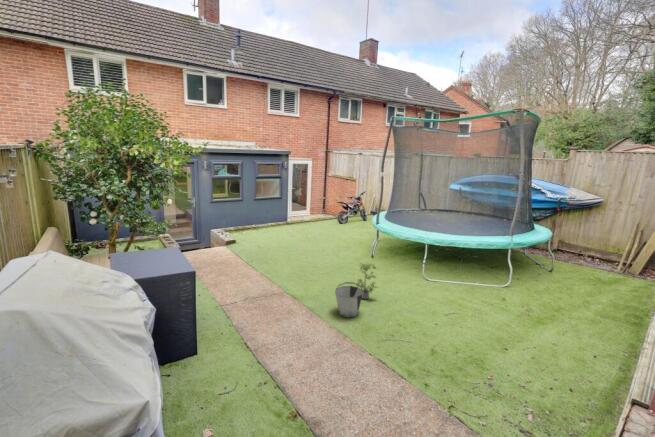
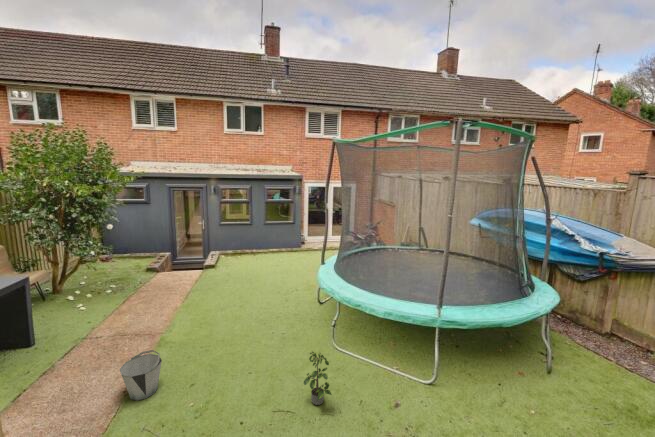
potted plant: present [357,264,376,299] -> present [304,352,331,405]

